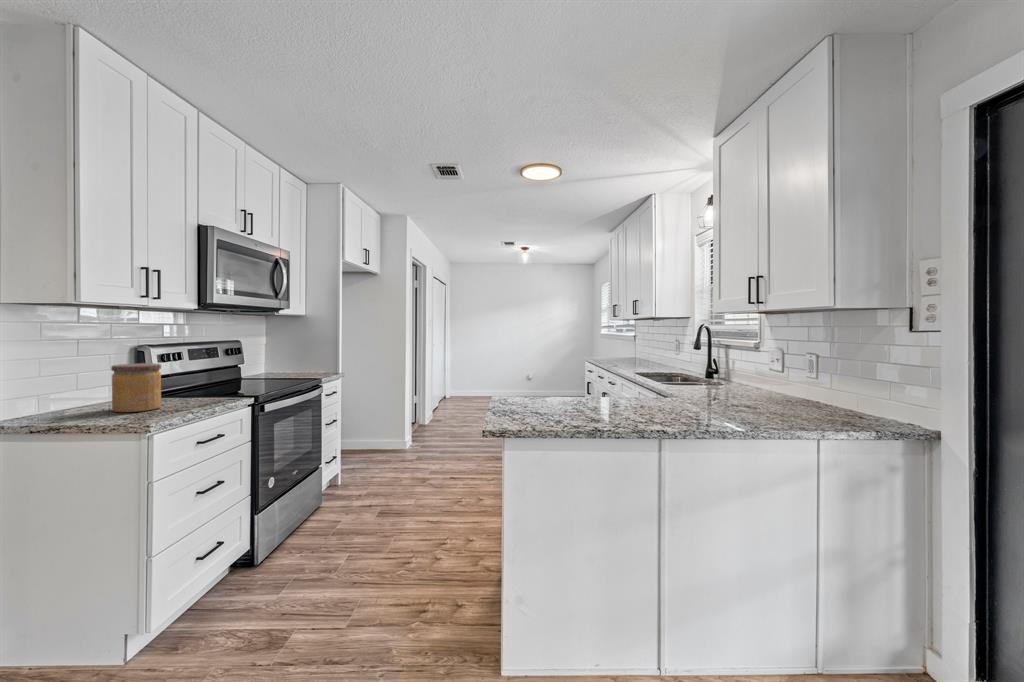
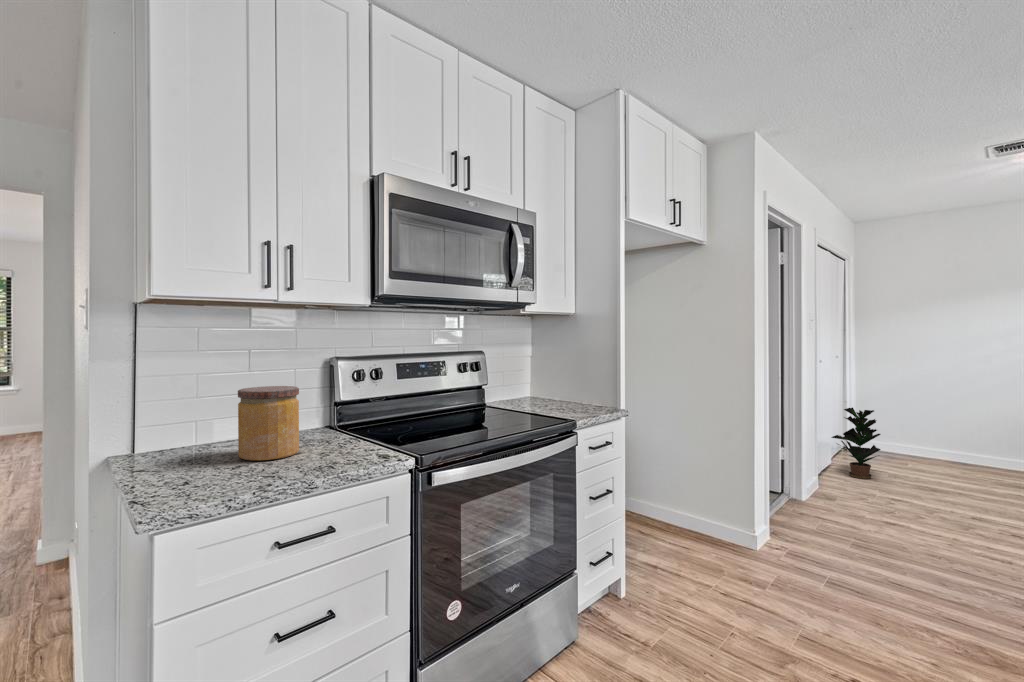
potted plant: none [437,371,461,410] -> present [832,408,881,479]

